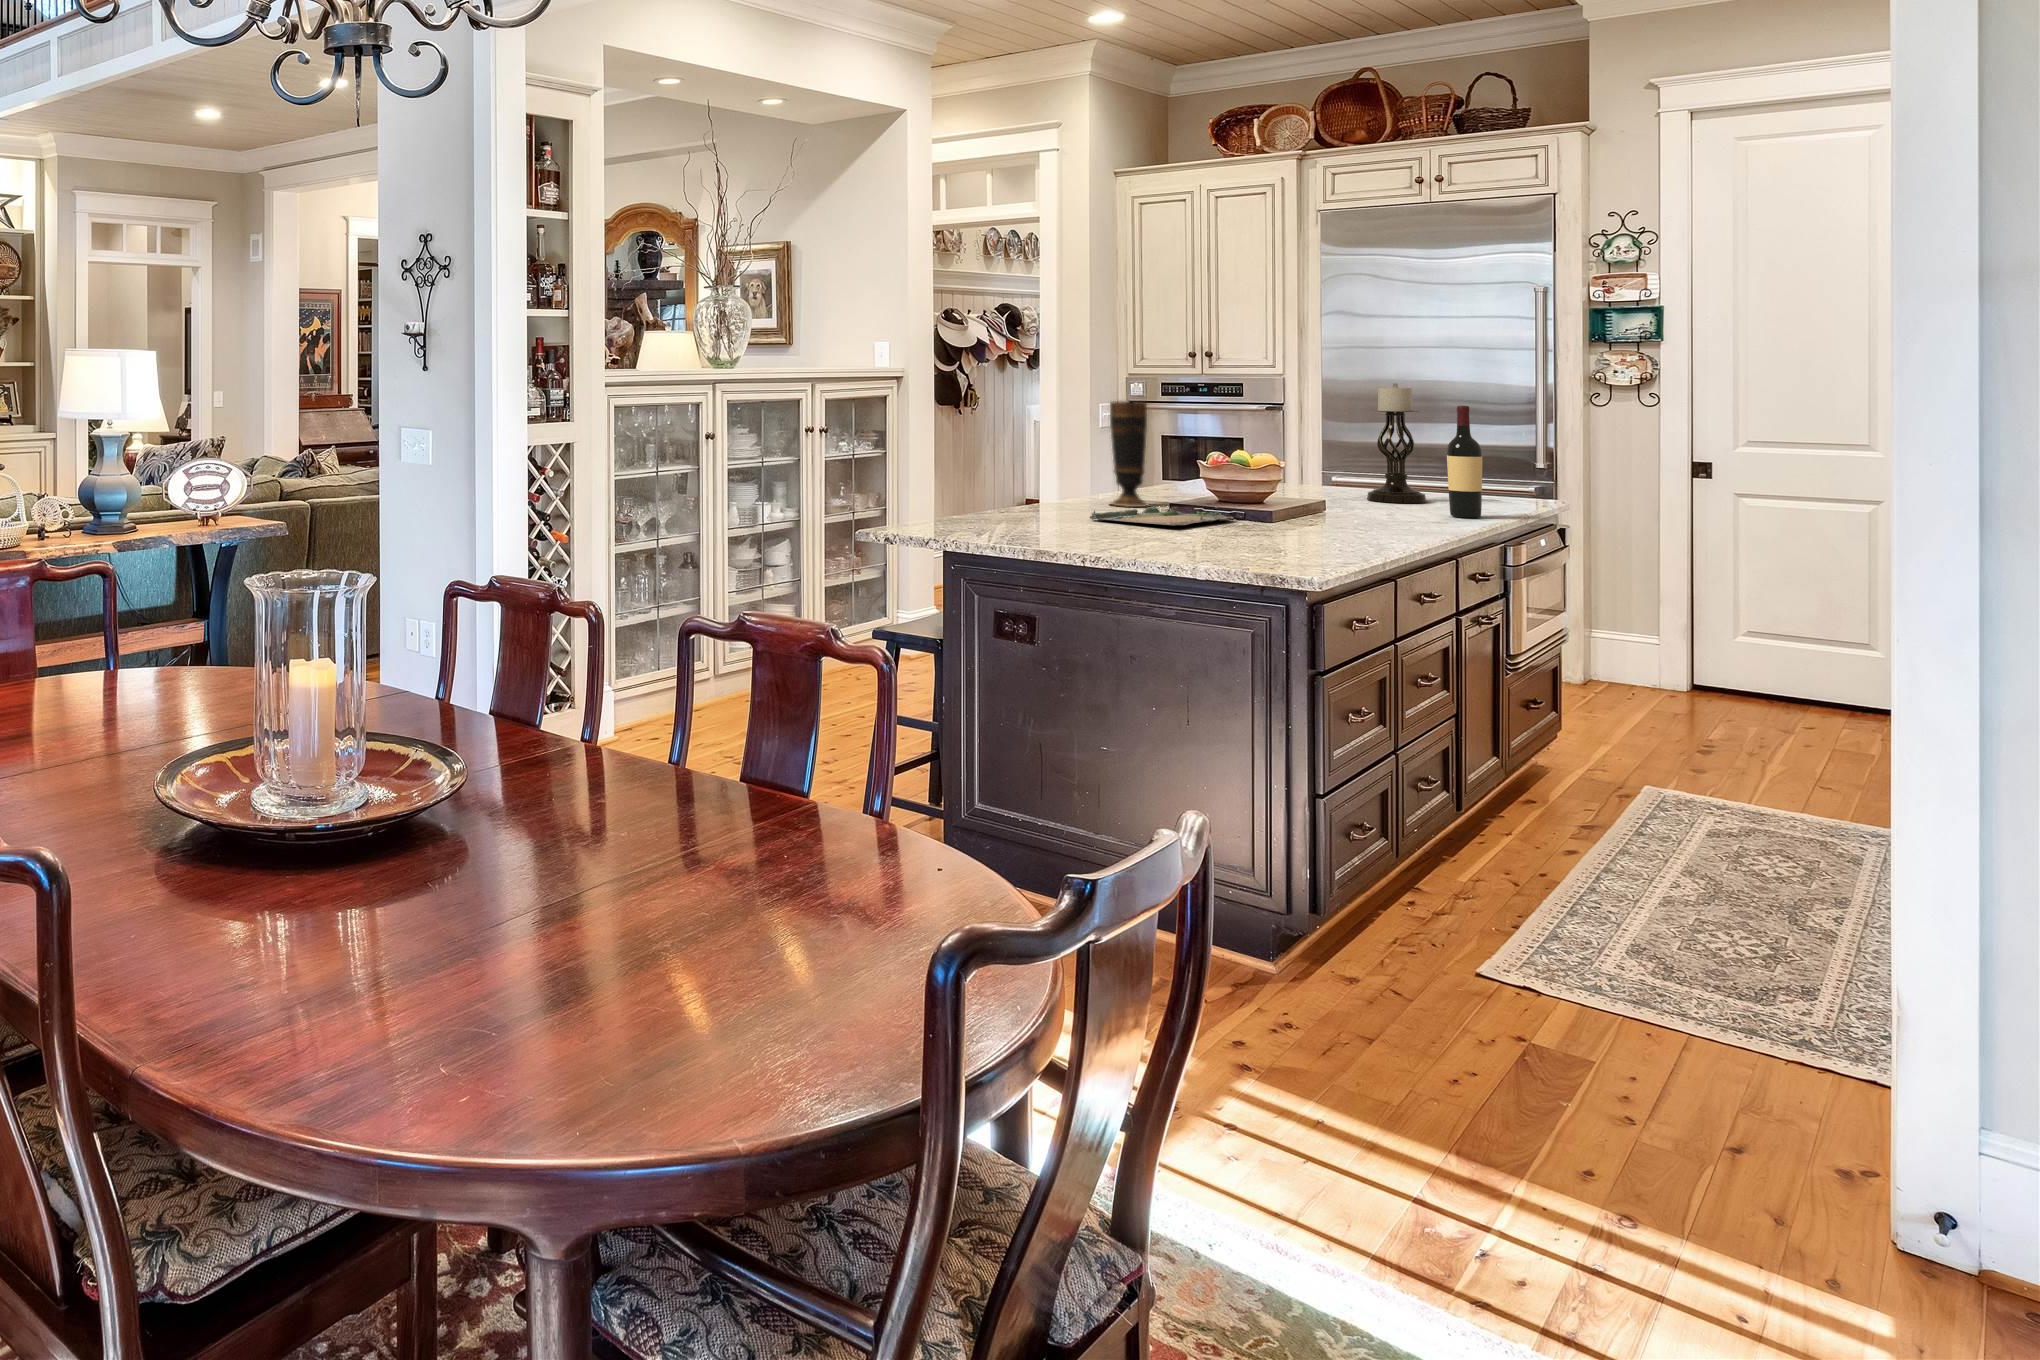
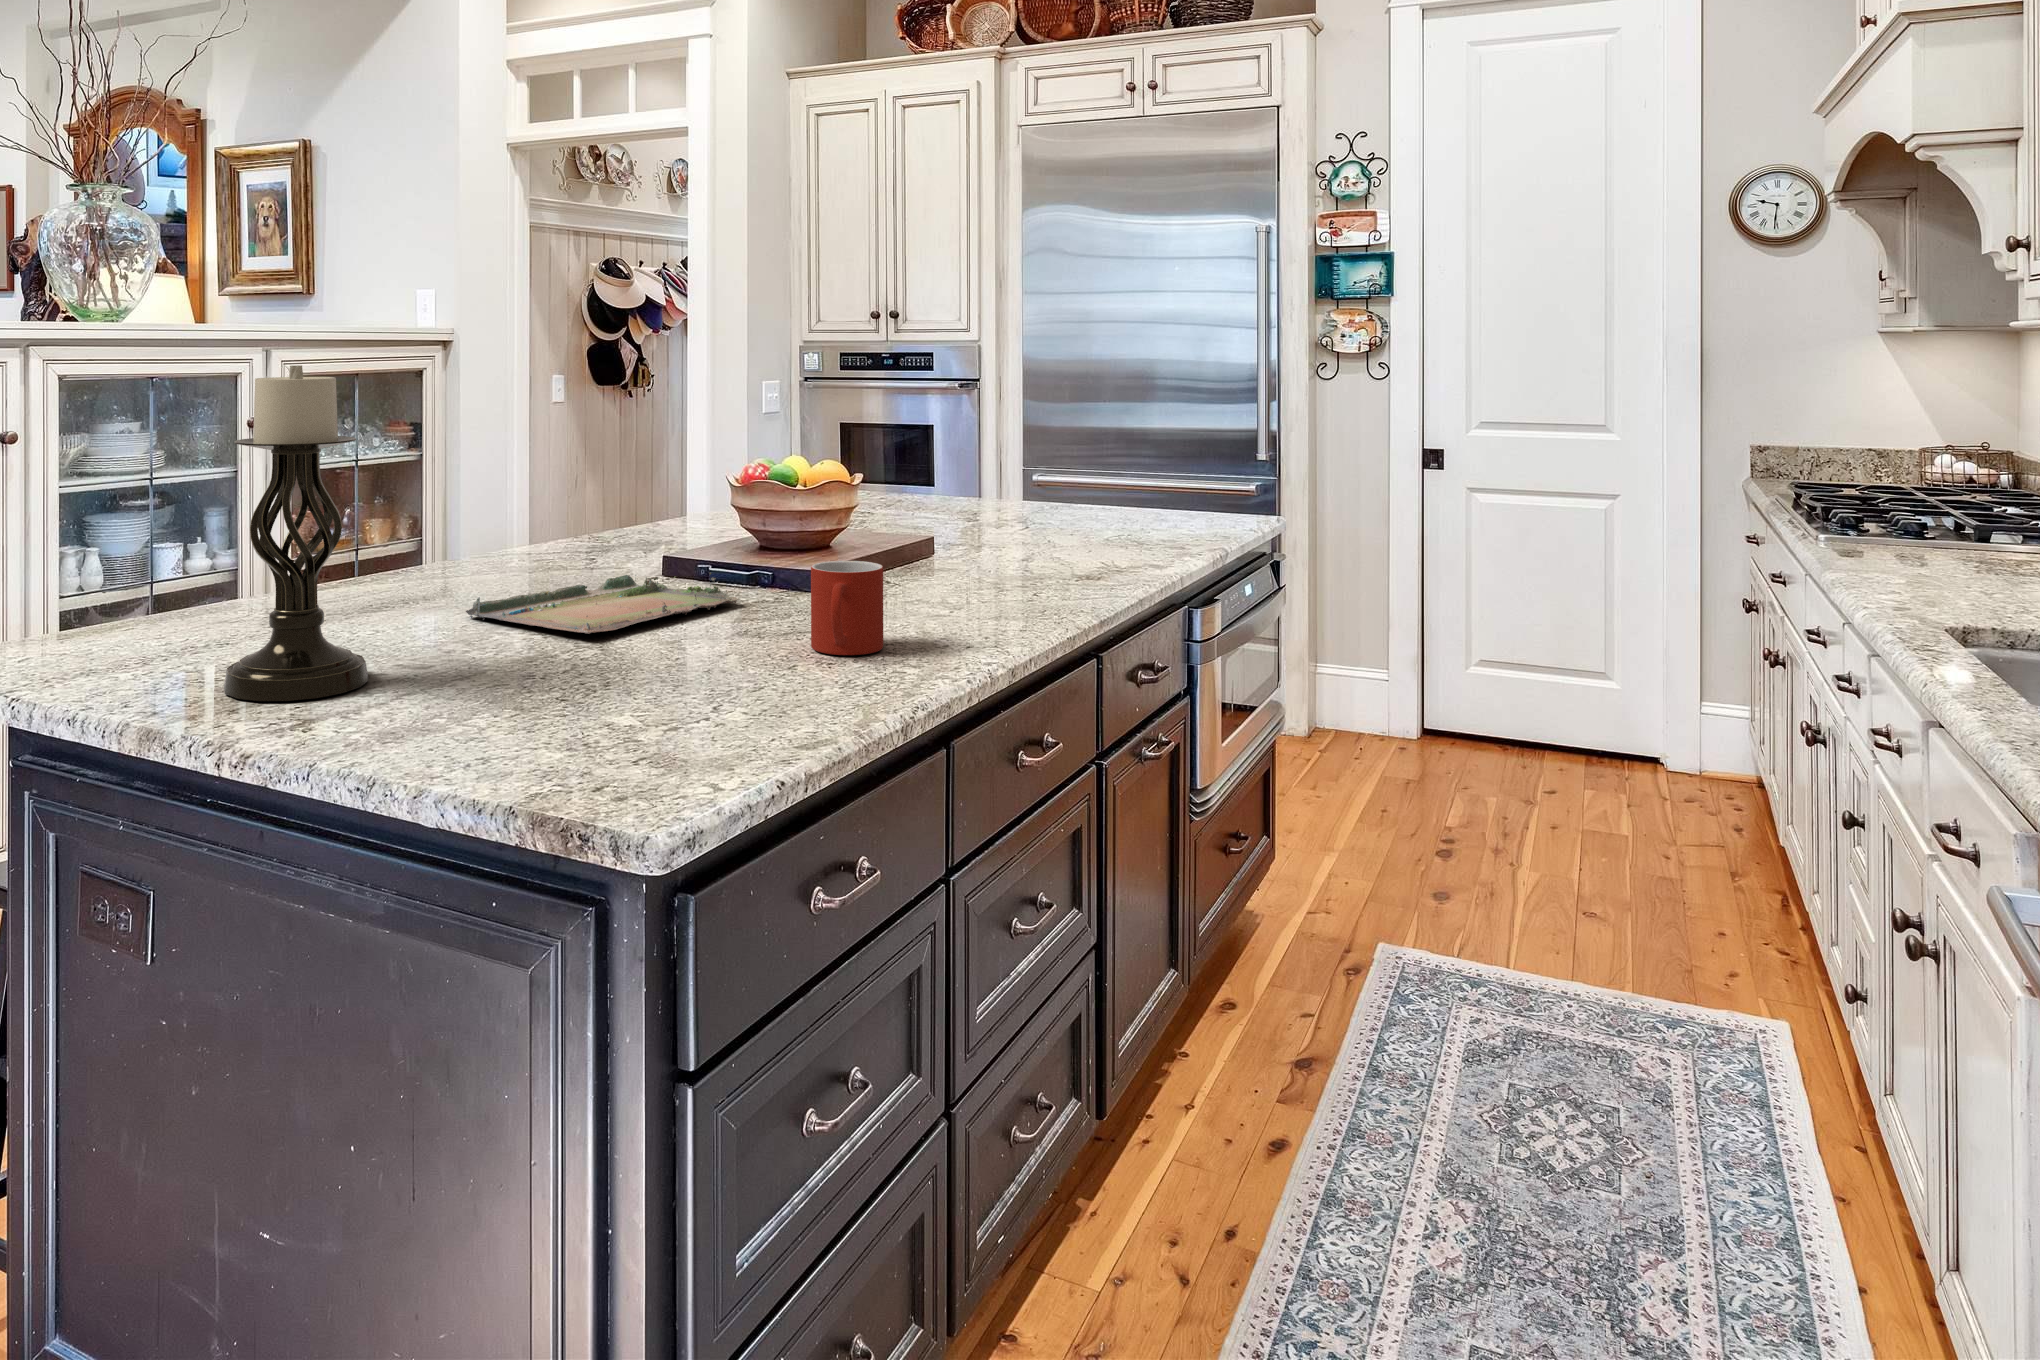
candle holder: present [1367,383,1426,503] -> present [224,365,368,701]
vase: present [1110,401,1147,507] -> none [578,380,648,571]
wine bottle: present [1447,406,1482,518] -> none [1103,385,1155,575]
mug: none [1298,493,1341,538] -> present [811,561,883,655]

